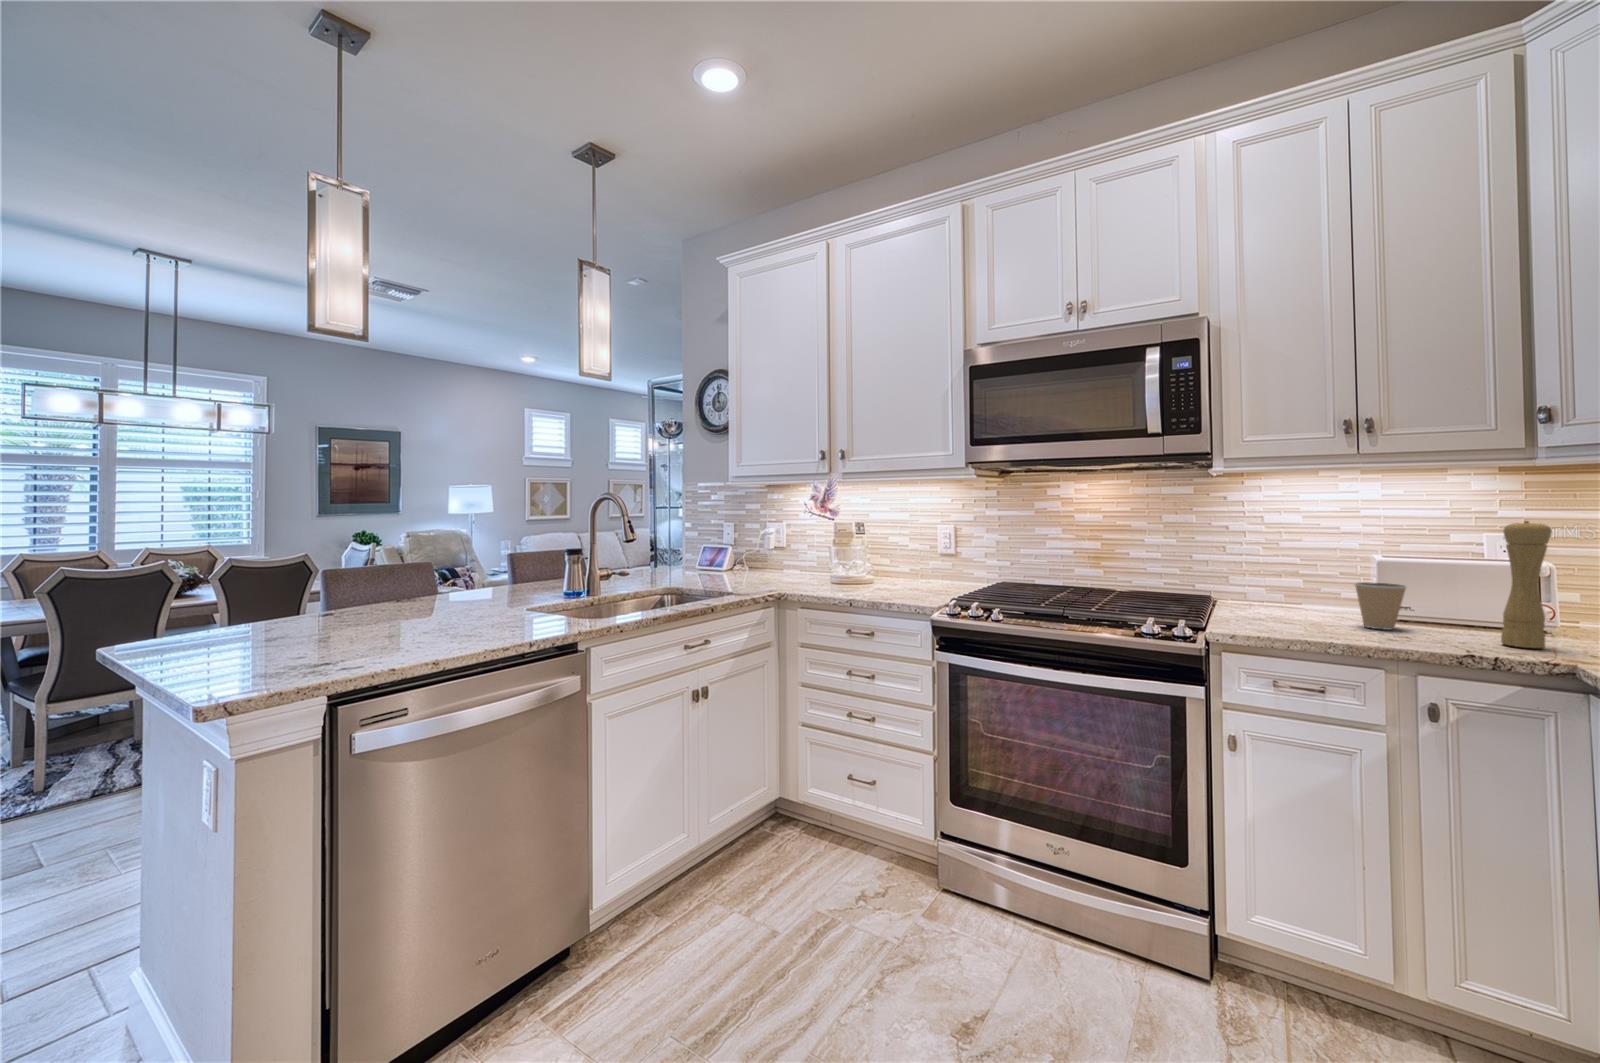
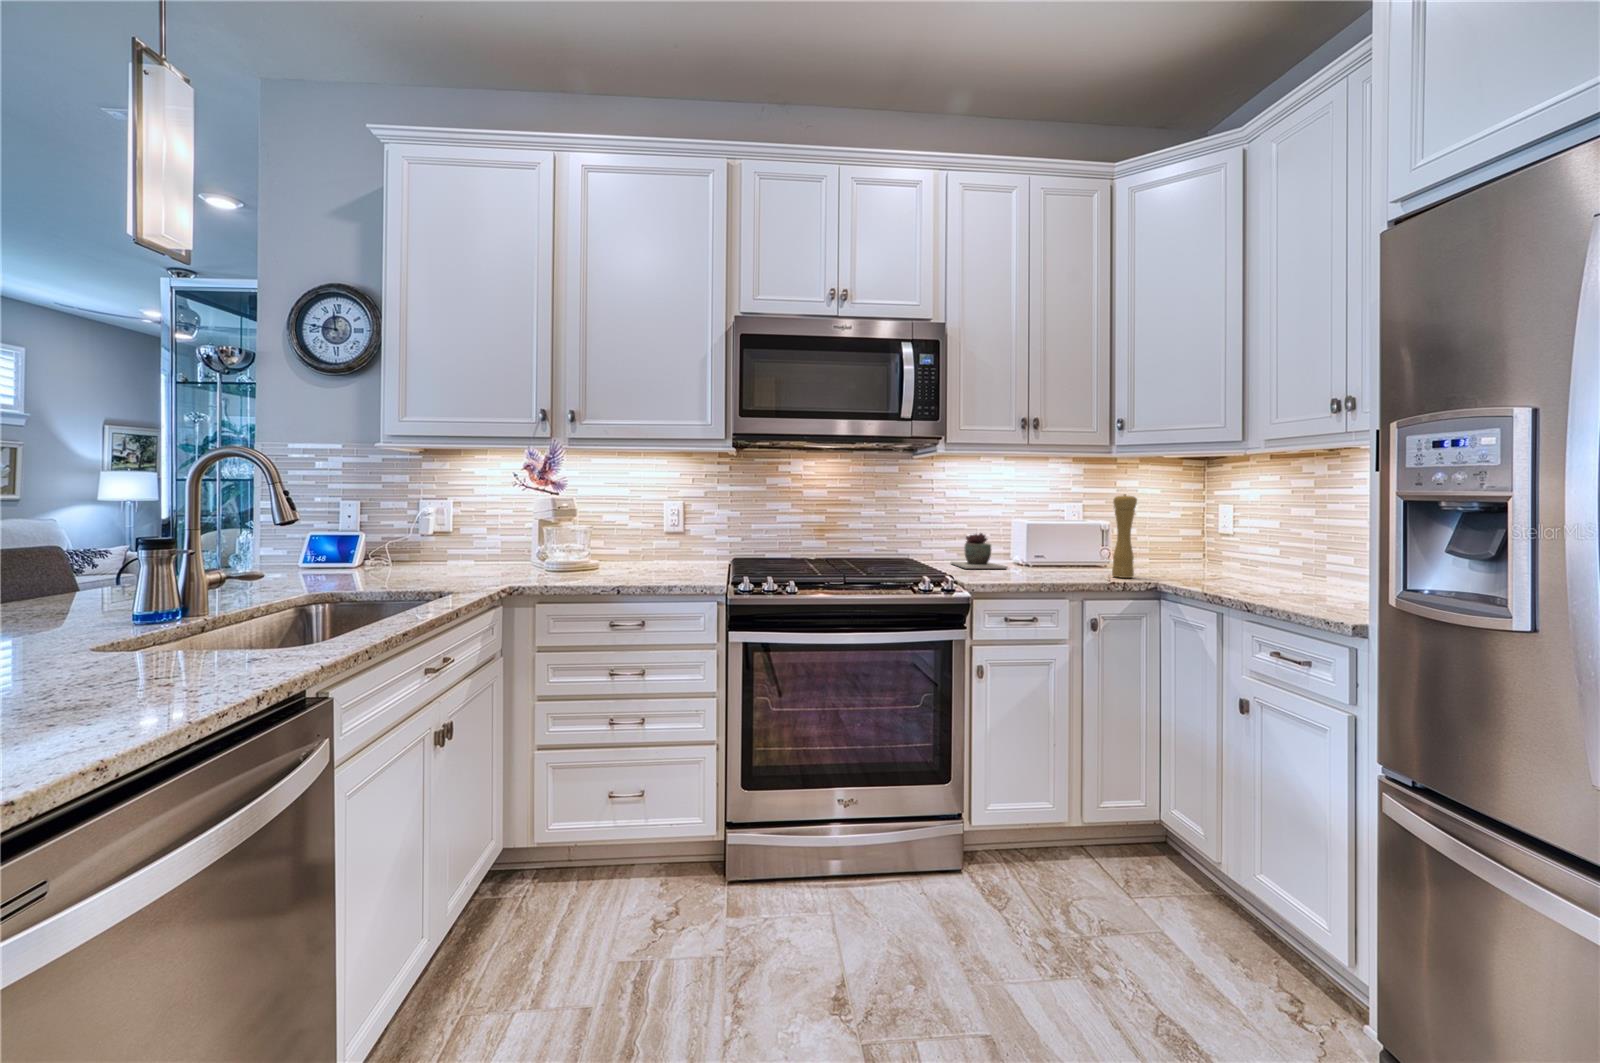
succulent plant: none [1264,568,1336,617] -> present [951,533,1008,569]
coffee cup: present [1355,582,1406,630] -> none [1028,541,1059,574]

